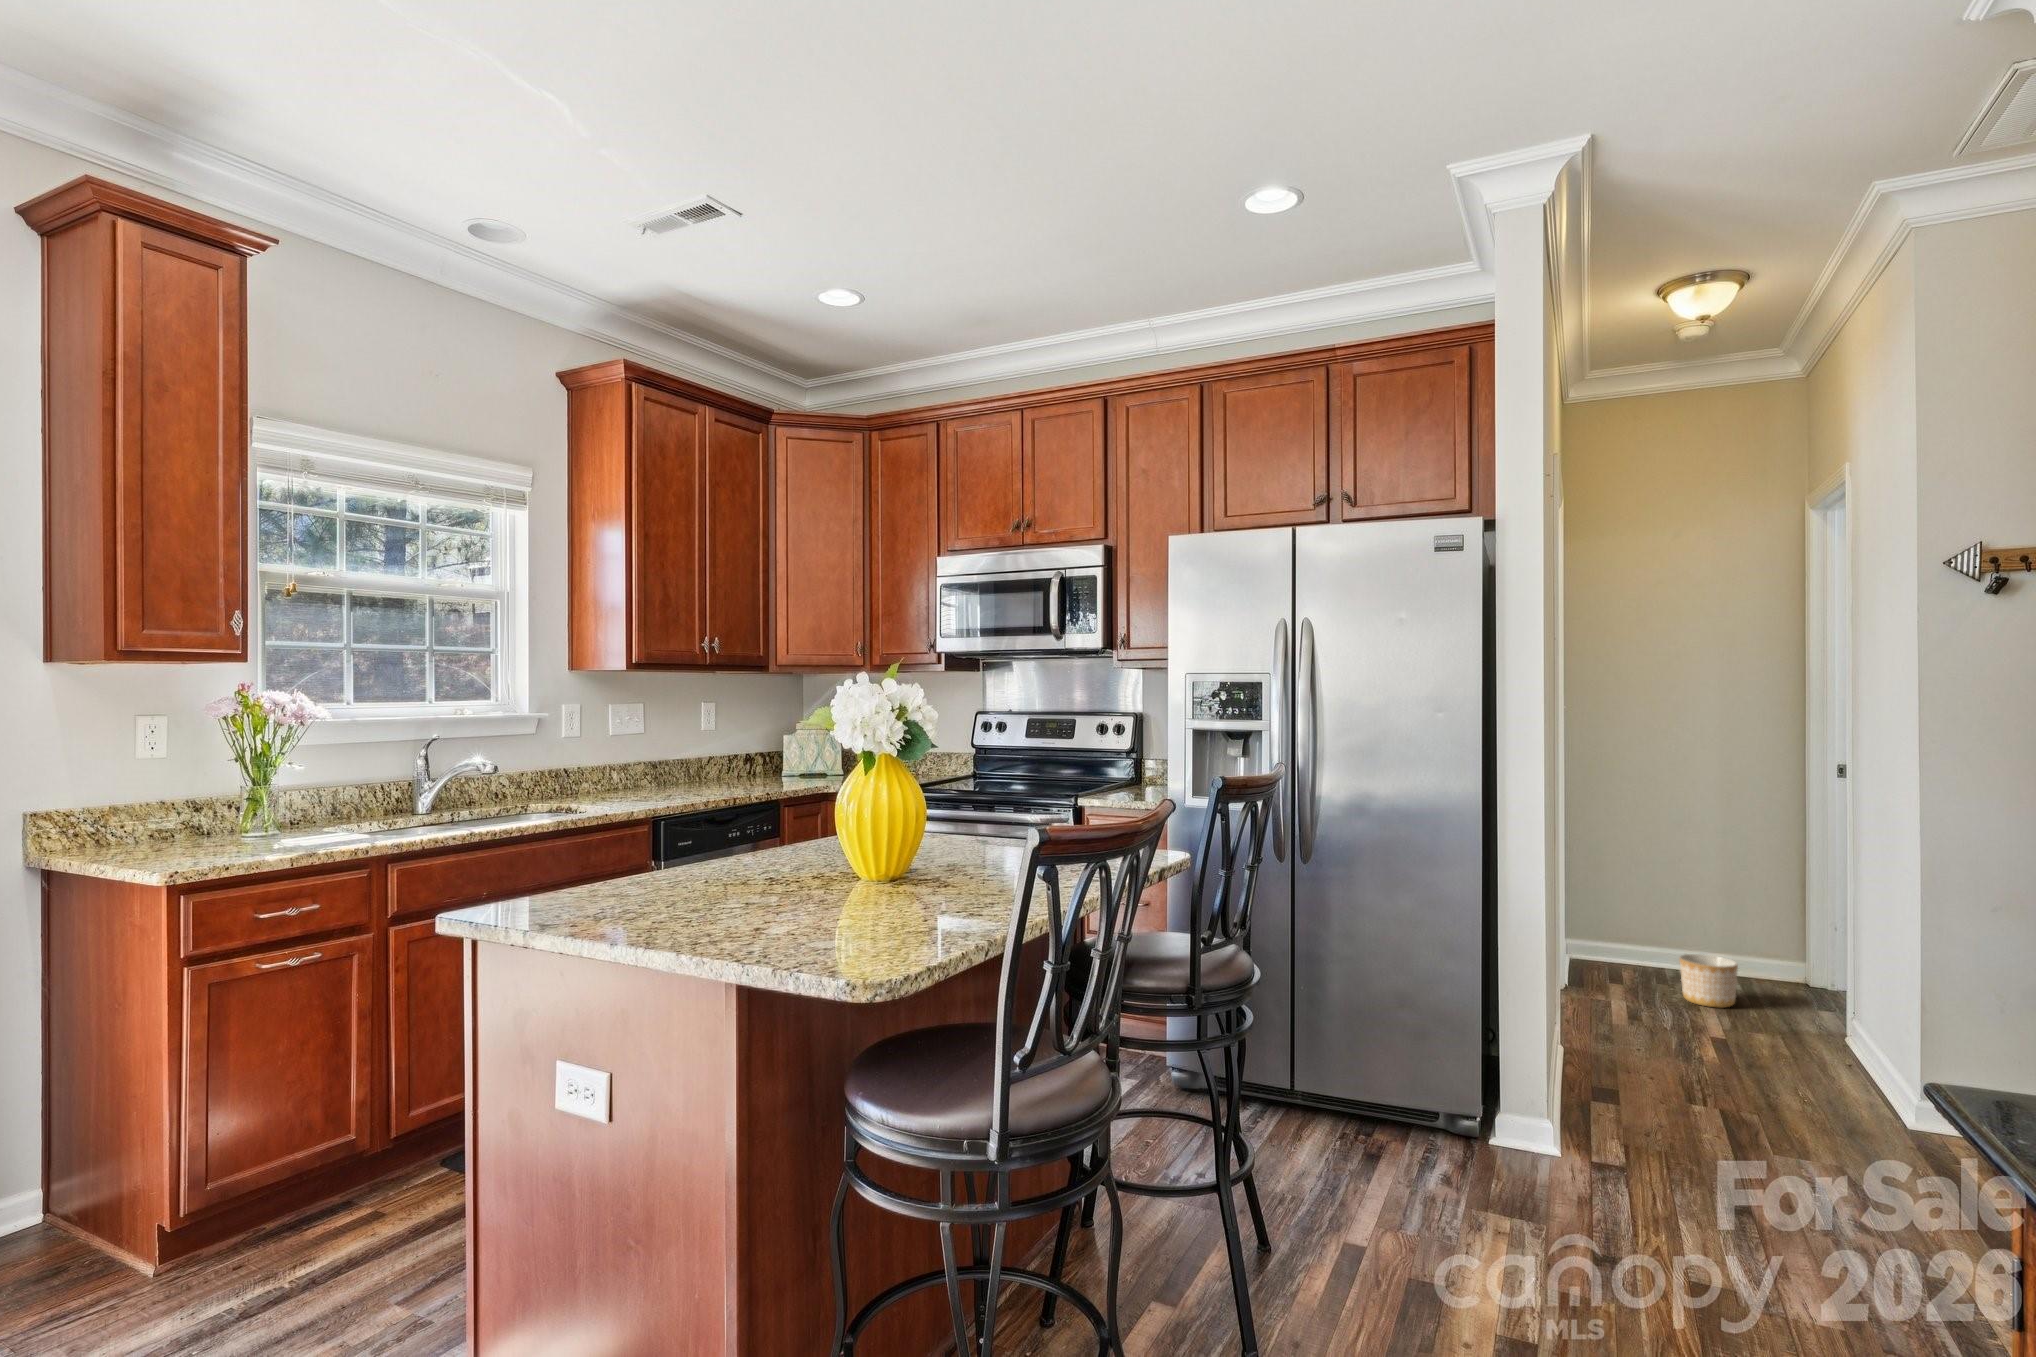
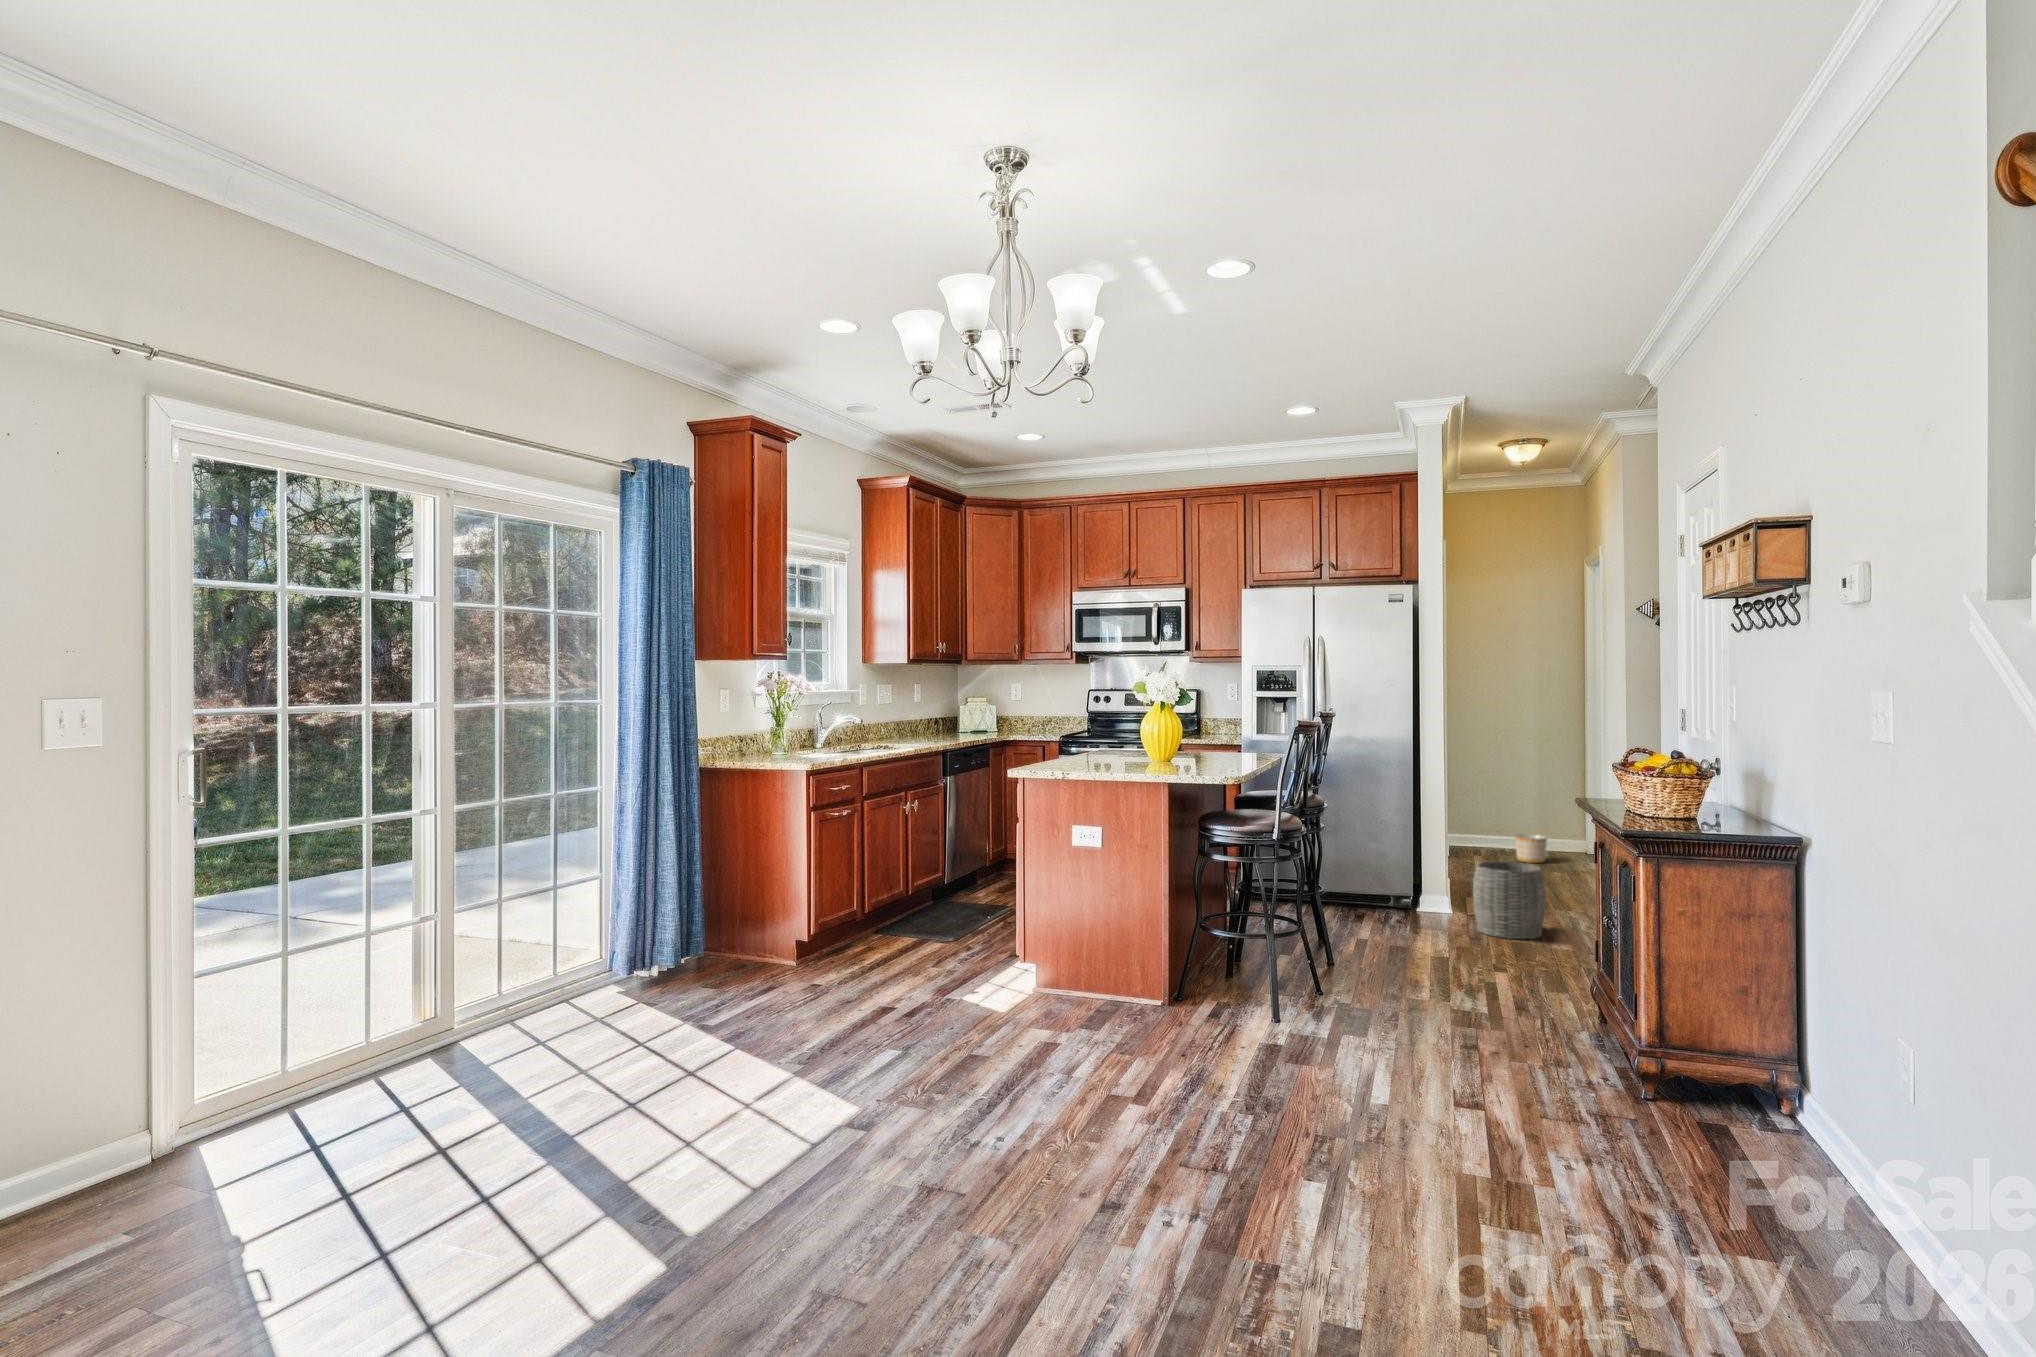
woven basket: none [1614,1079,1784,1281] -> present [1473,861,1546,939]

